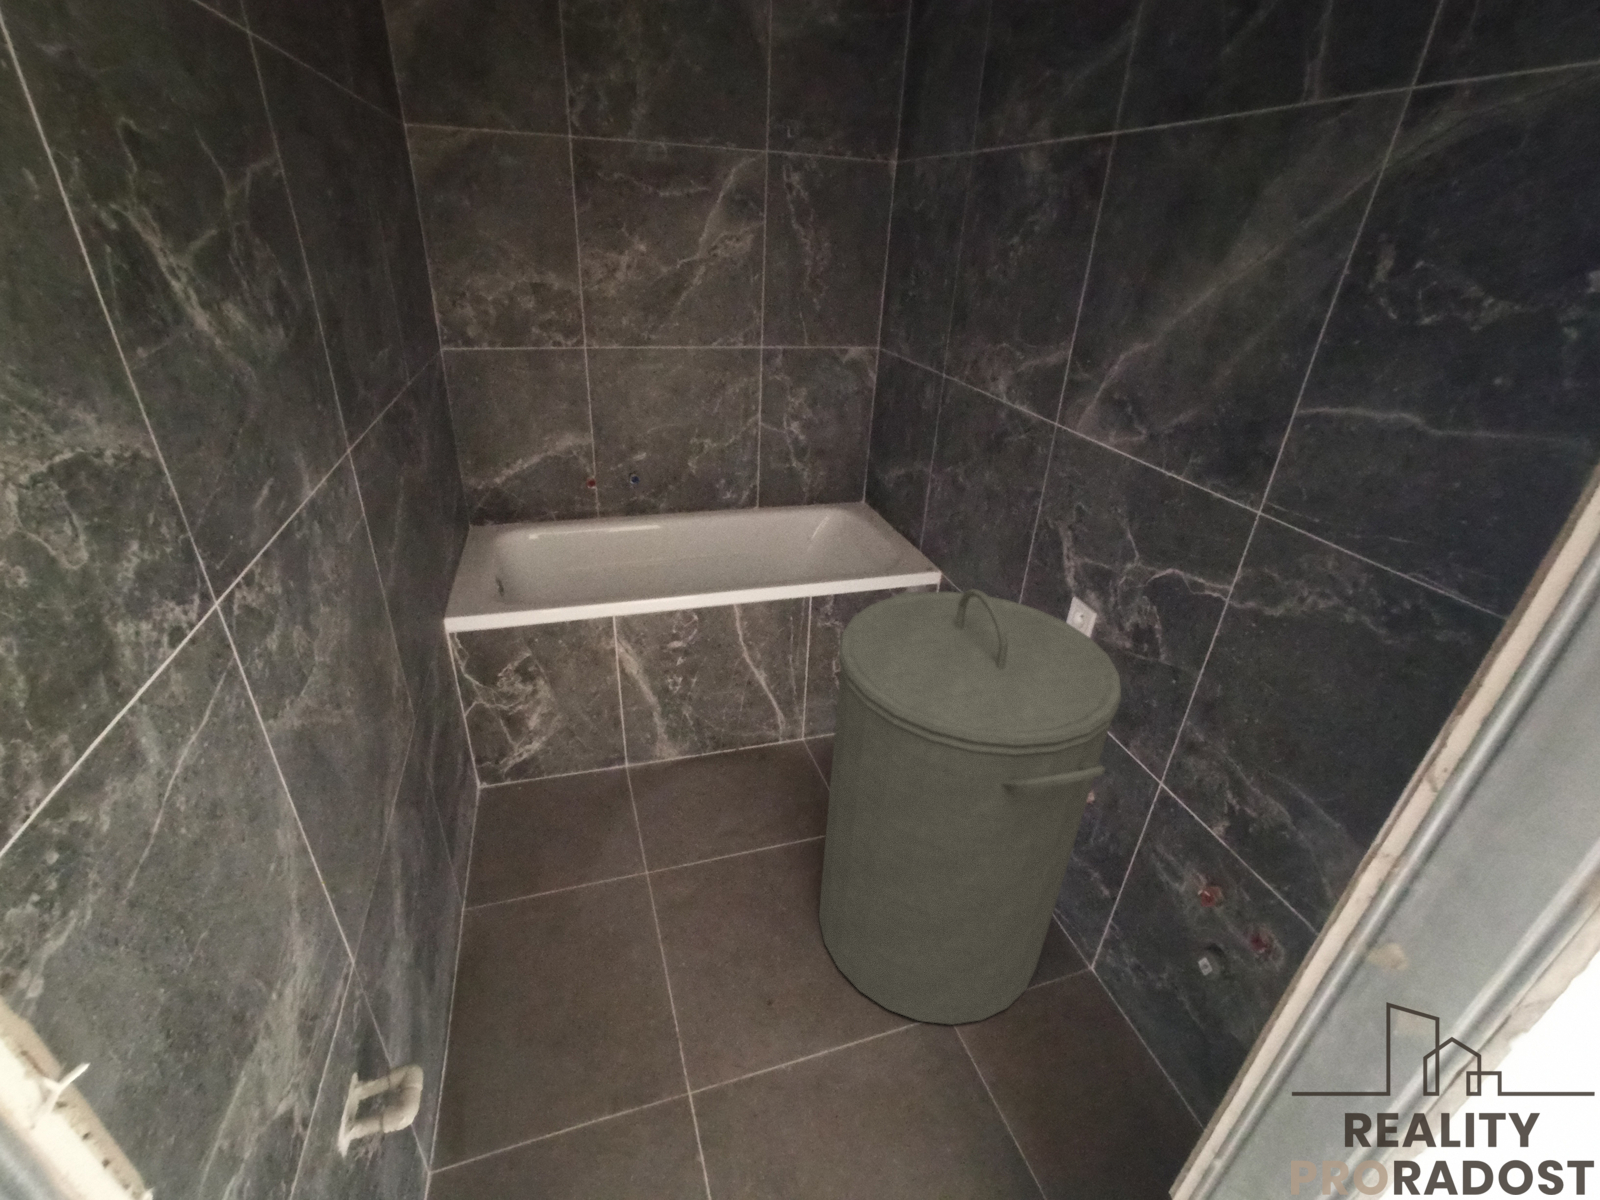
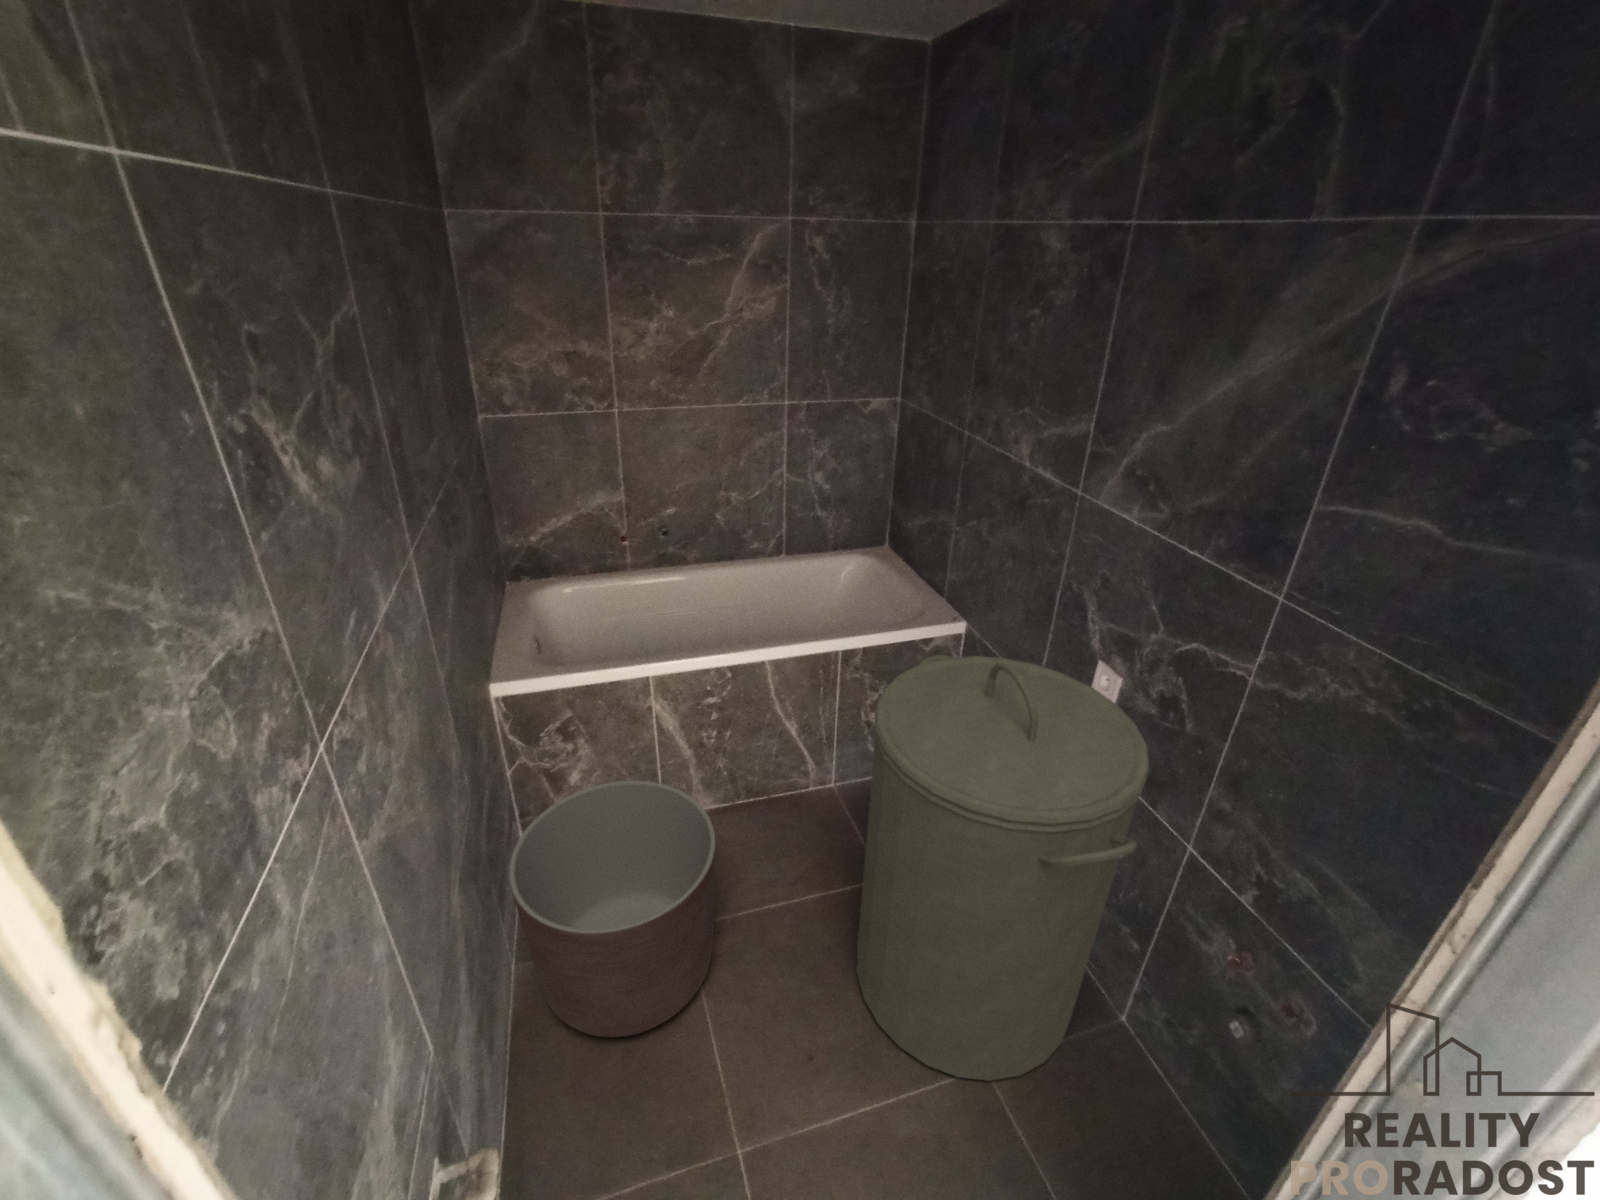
planter: none [454,719,673,978] -> present [509,780,716,1037]

